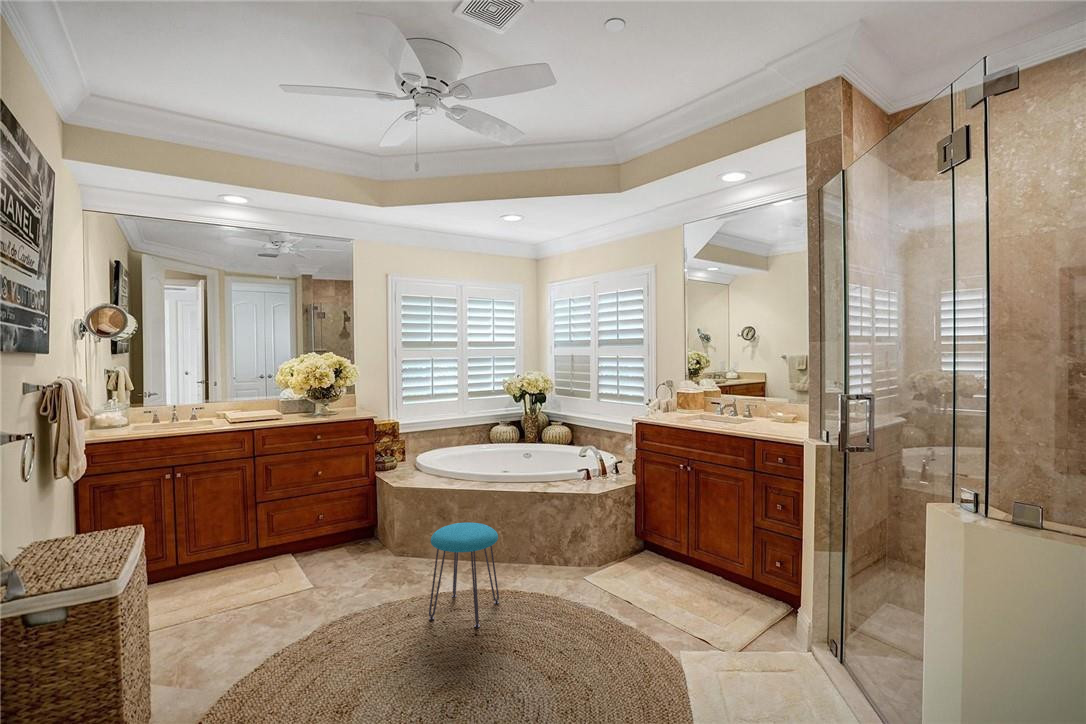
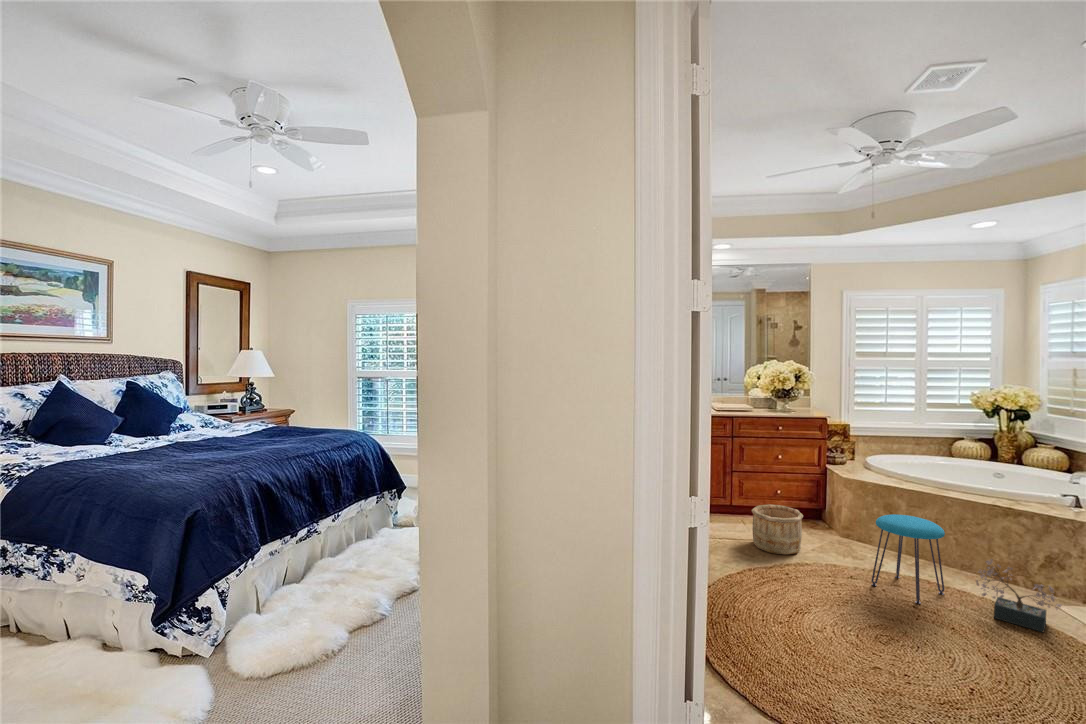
wooden bucket: none [278,541,349,614] -> present [751,504,803,555]
decorative plant: none [527,552,595,617] -> present [976,559,1062,632]

